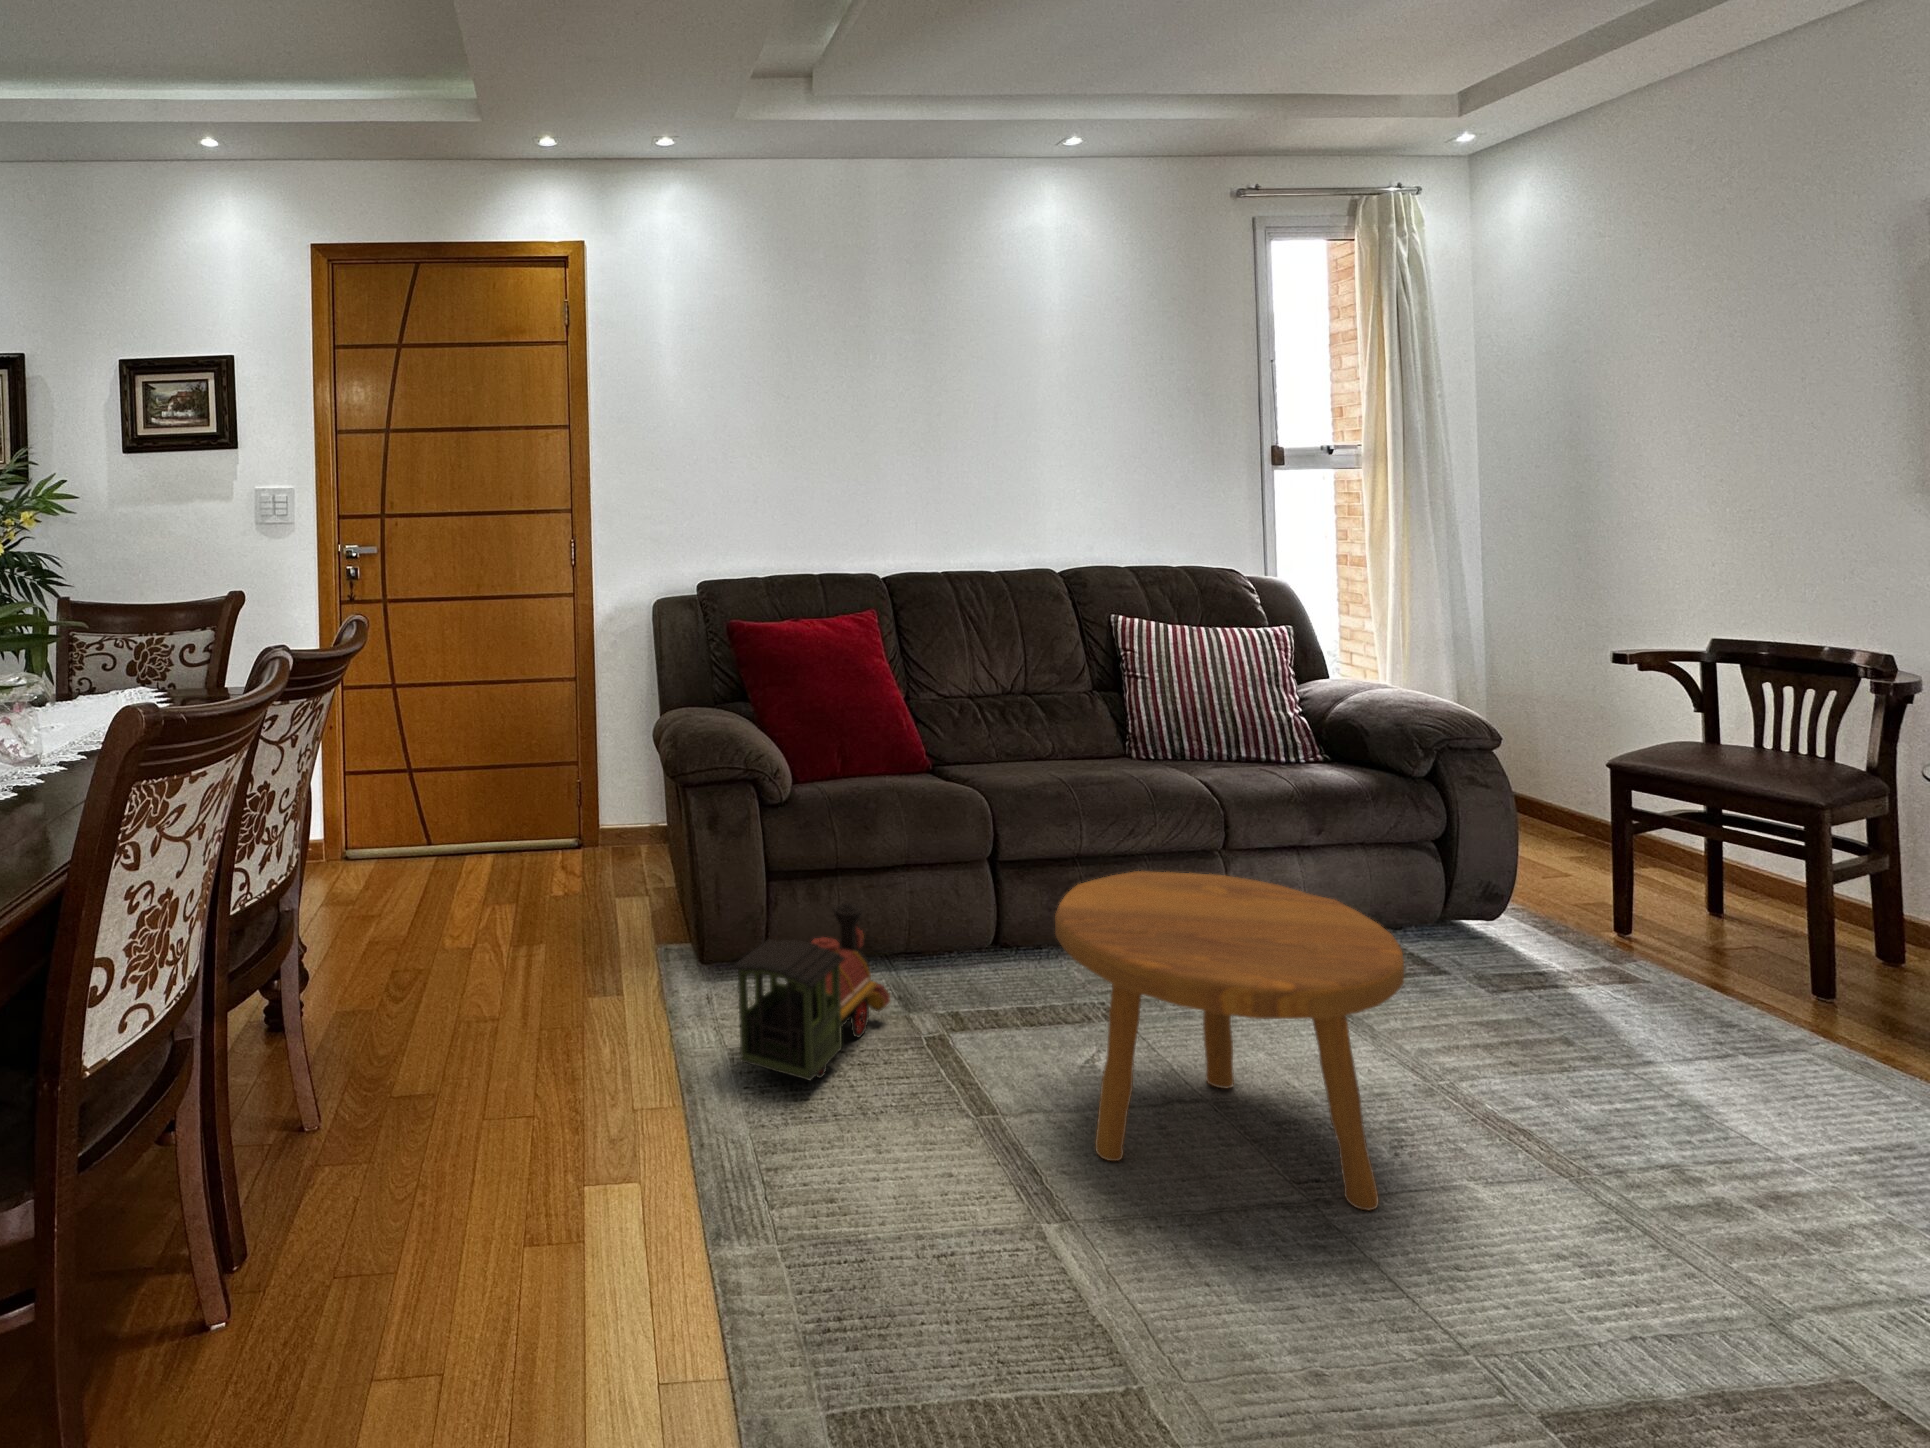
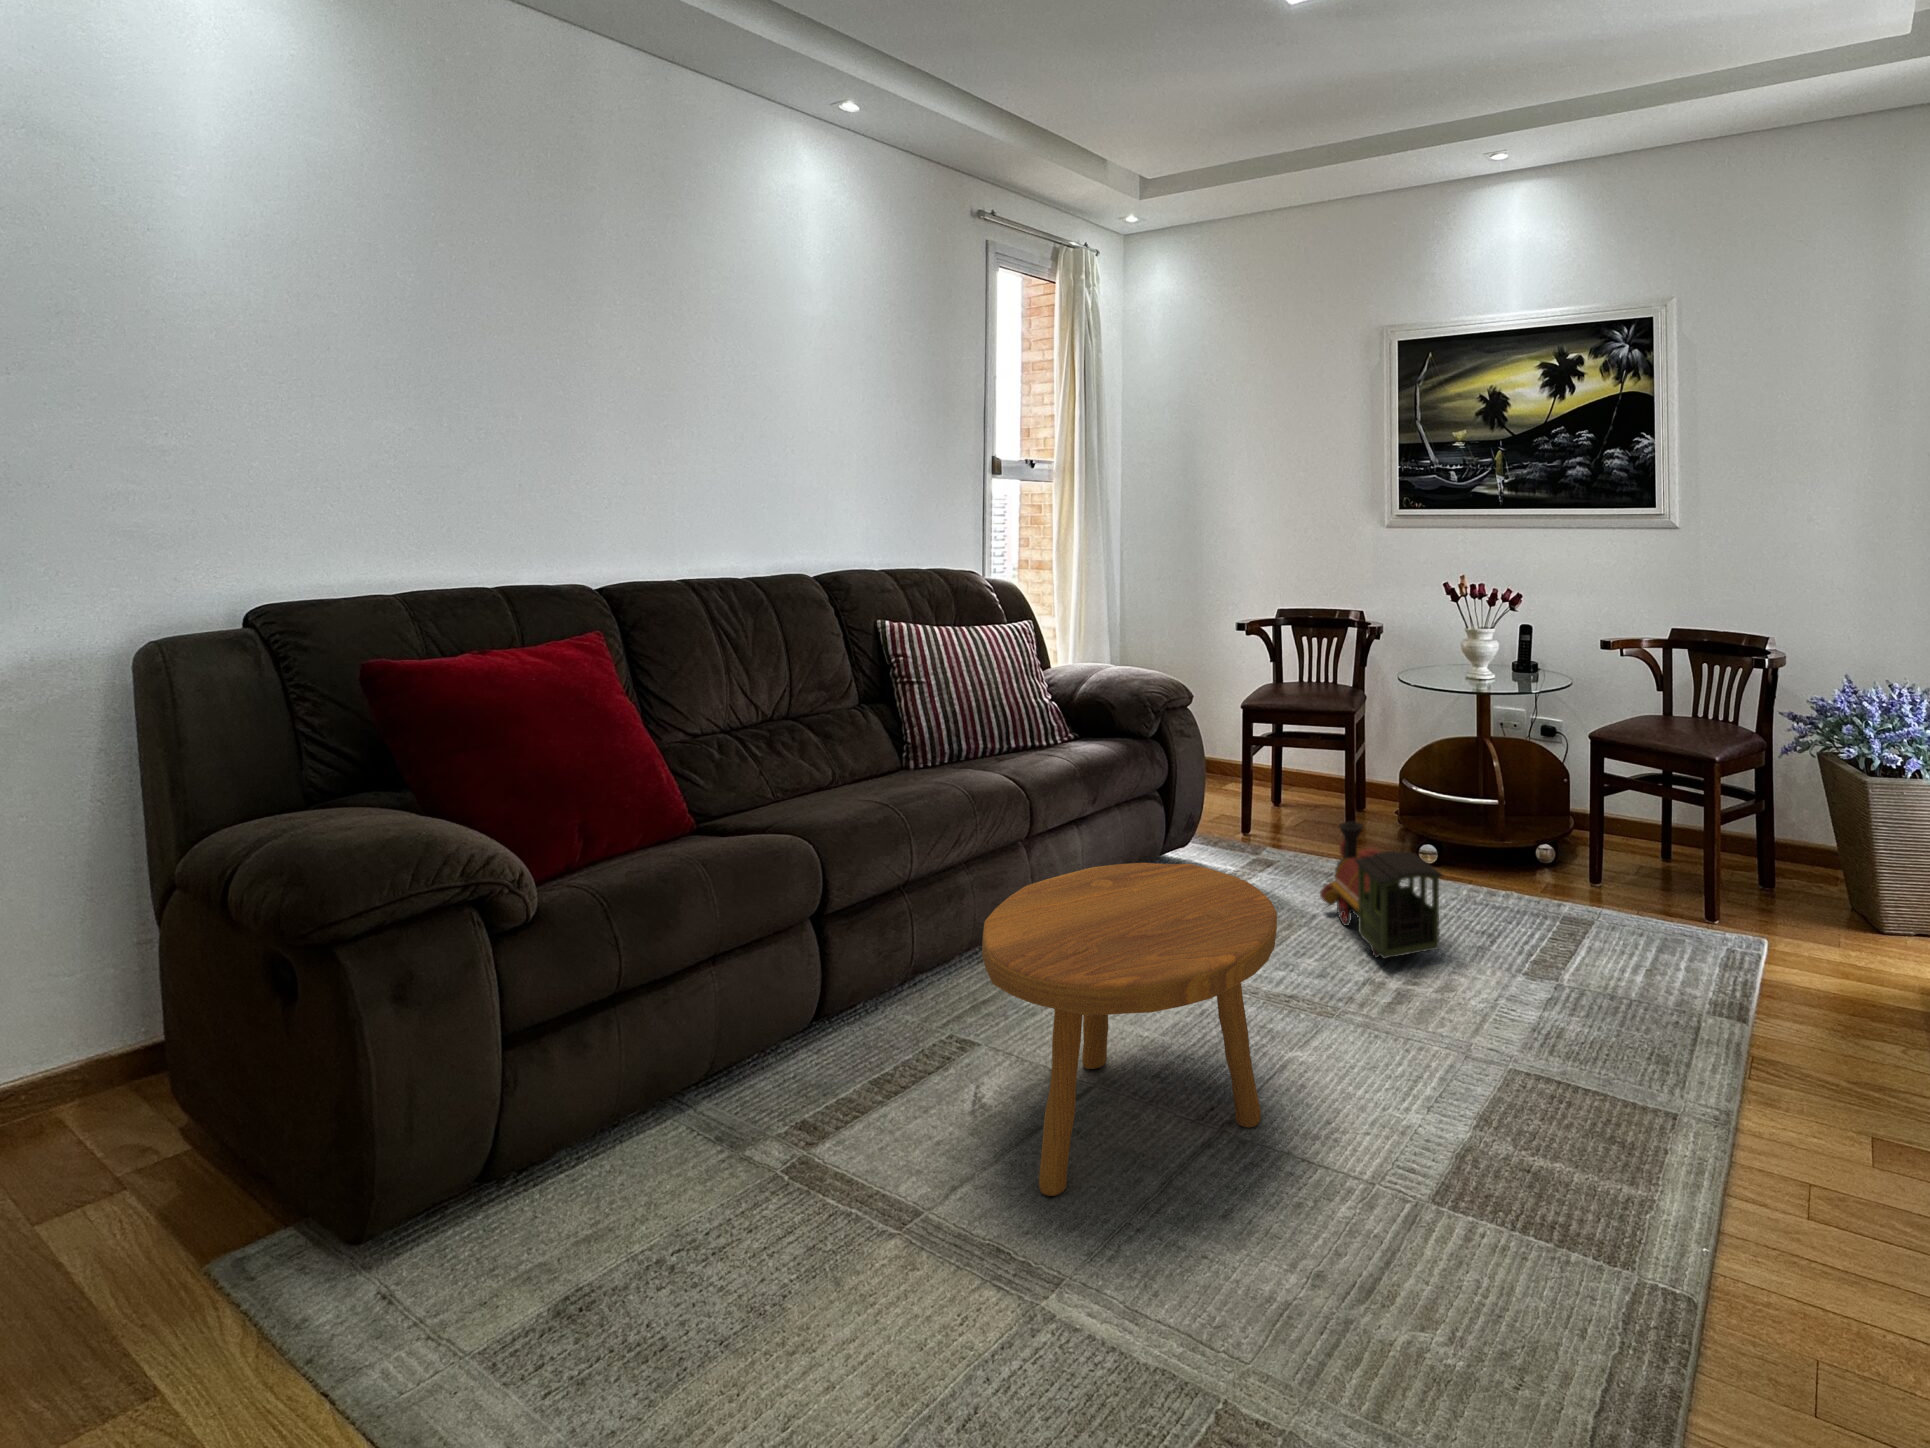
toy train: present [733,903,890,1080] -> present [1320,821,1442,958]

